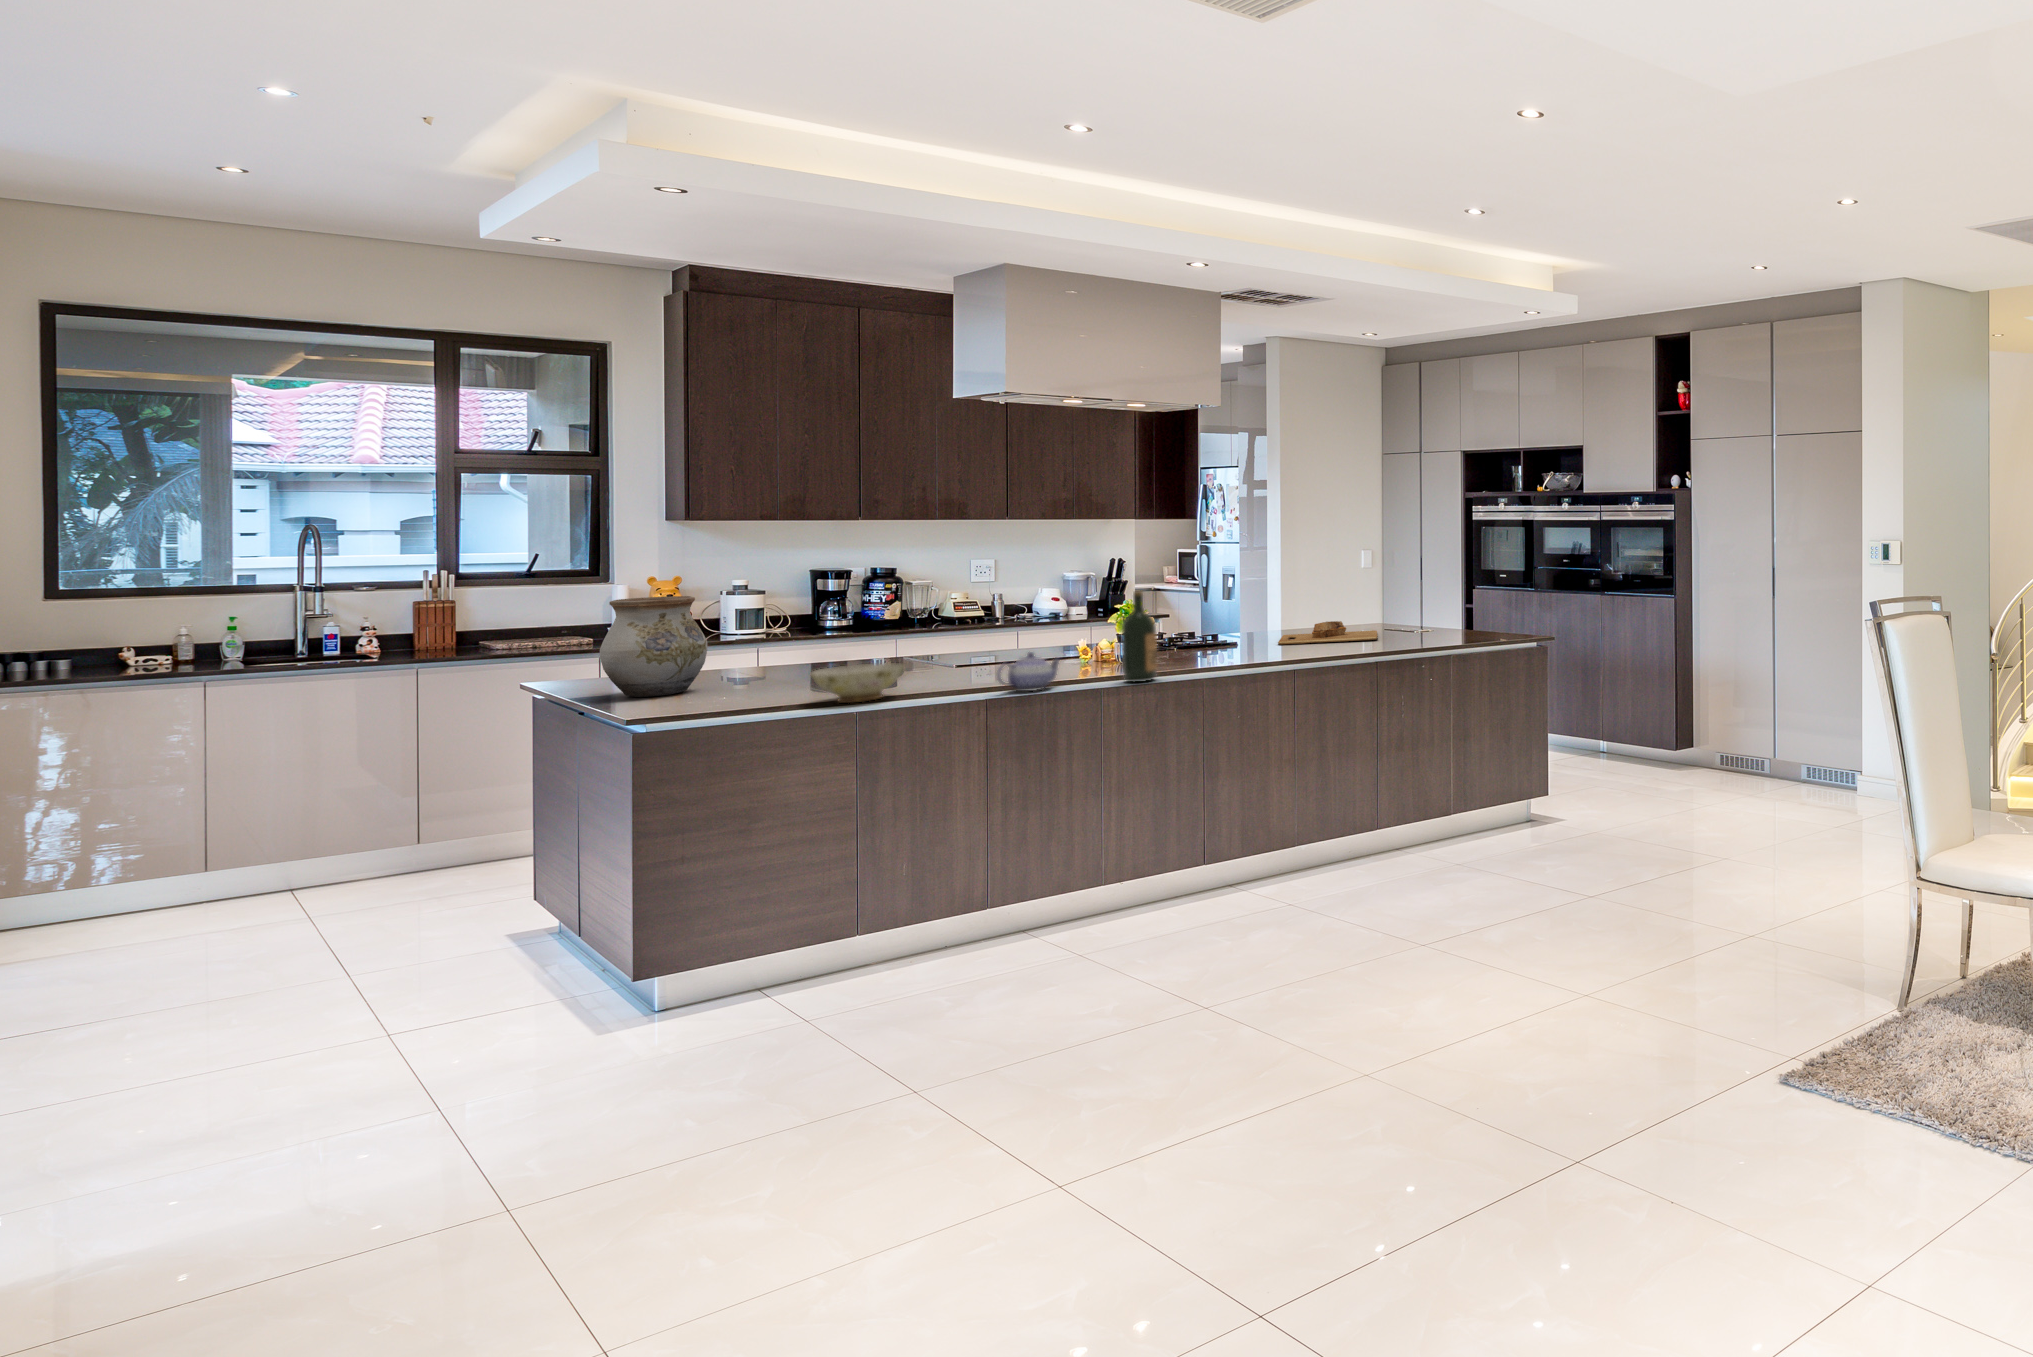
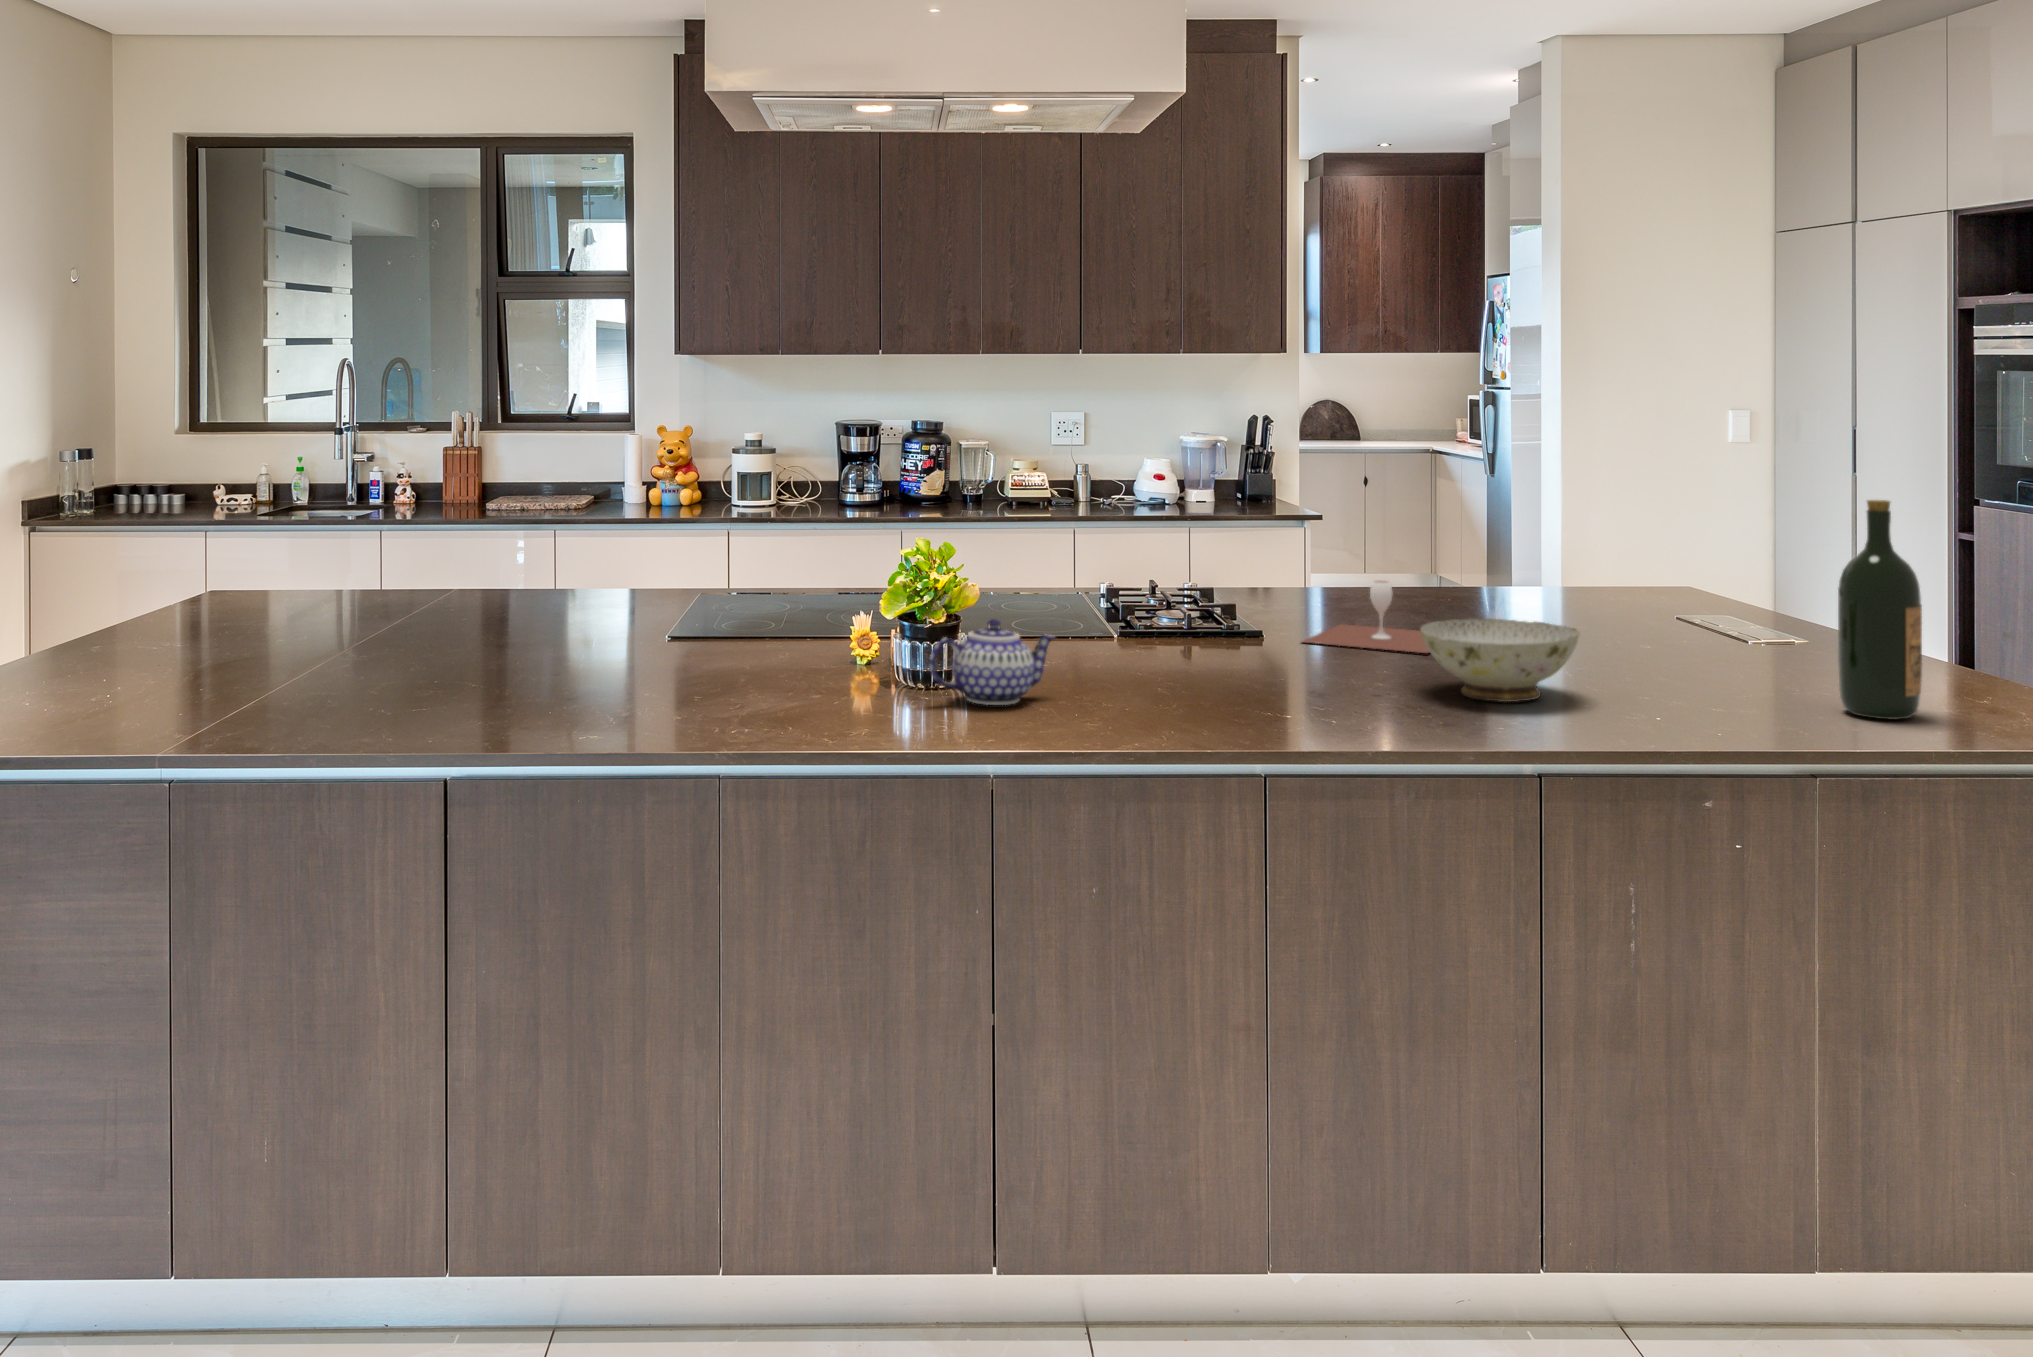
wine bottle: present [1122,590,1157,682] -> present [1838,500,1922,719]
vase: present [600,596,707,697] -> none [455,459,583,622]
cutting board: present [1278,621,1377,645] -> none [1521,587,1766,646]
wine glass: none [1176,627,1252,657] -> present [1303,581,1430,653]
ceramic bowl: present [811,663,904,703] -> present [1420,618,1579,702]

